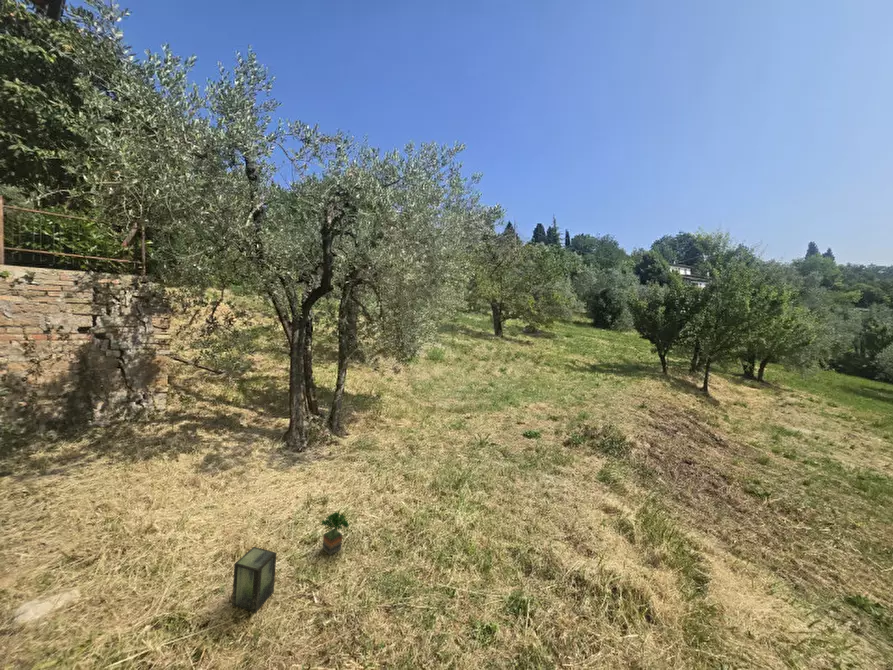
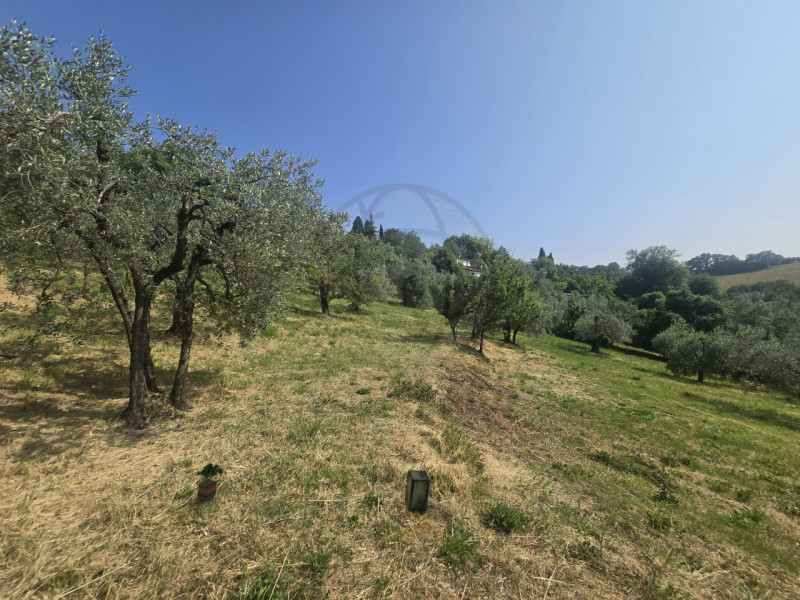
storage box: present [232,547,276,612] -> present [405,470,430,511]

